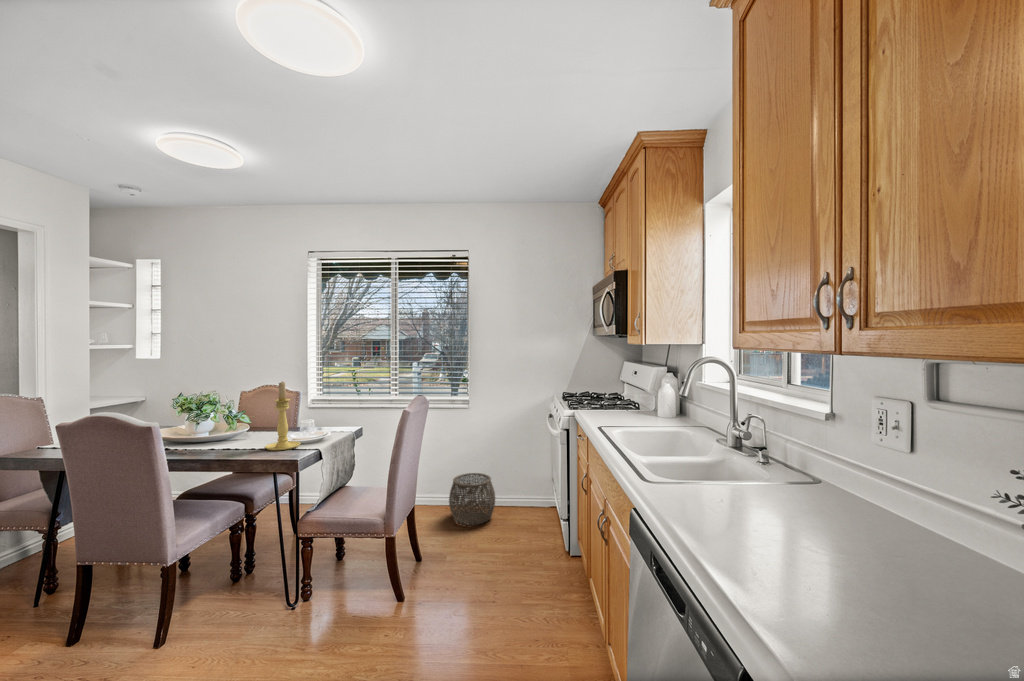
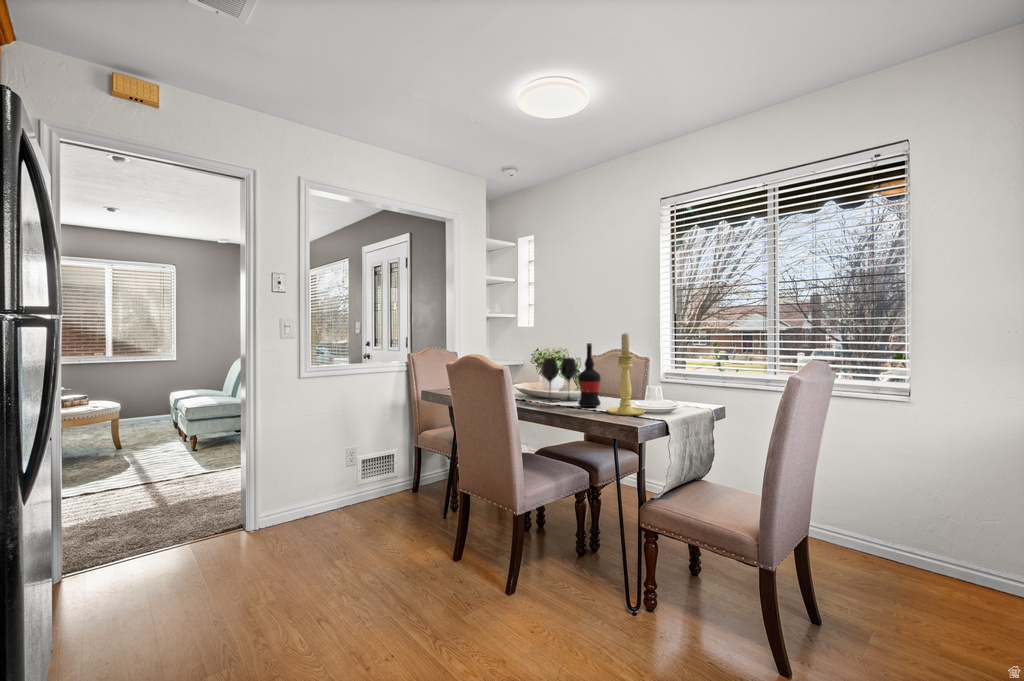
wine bottle: none [235,390,257,446] -> present [578,343,601,407]
wine glass: none [190,400,231,446] -> present [541,358,577,402]
woven basket: present [449,473,495,525] -> none [870,508,972,600]

